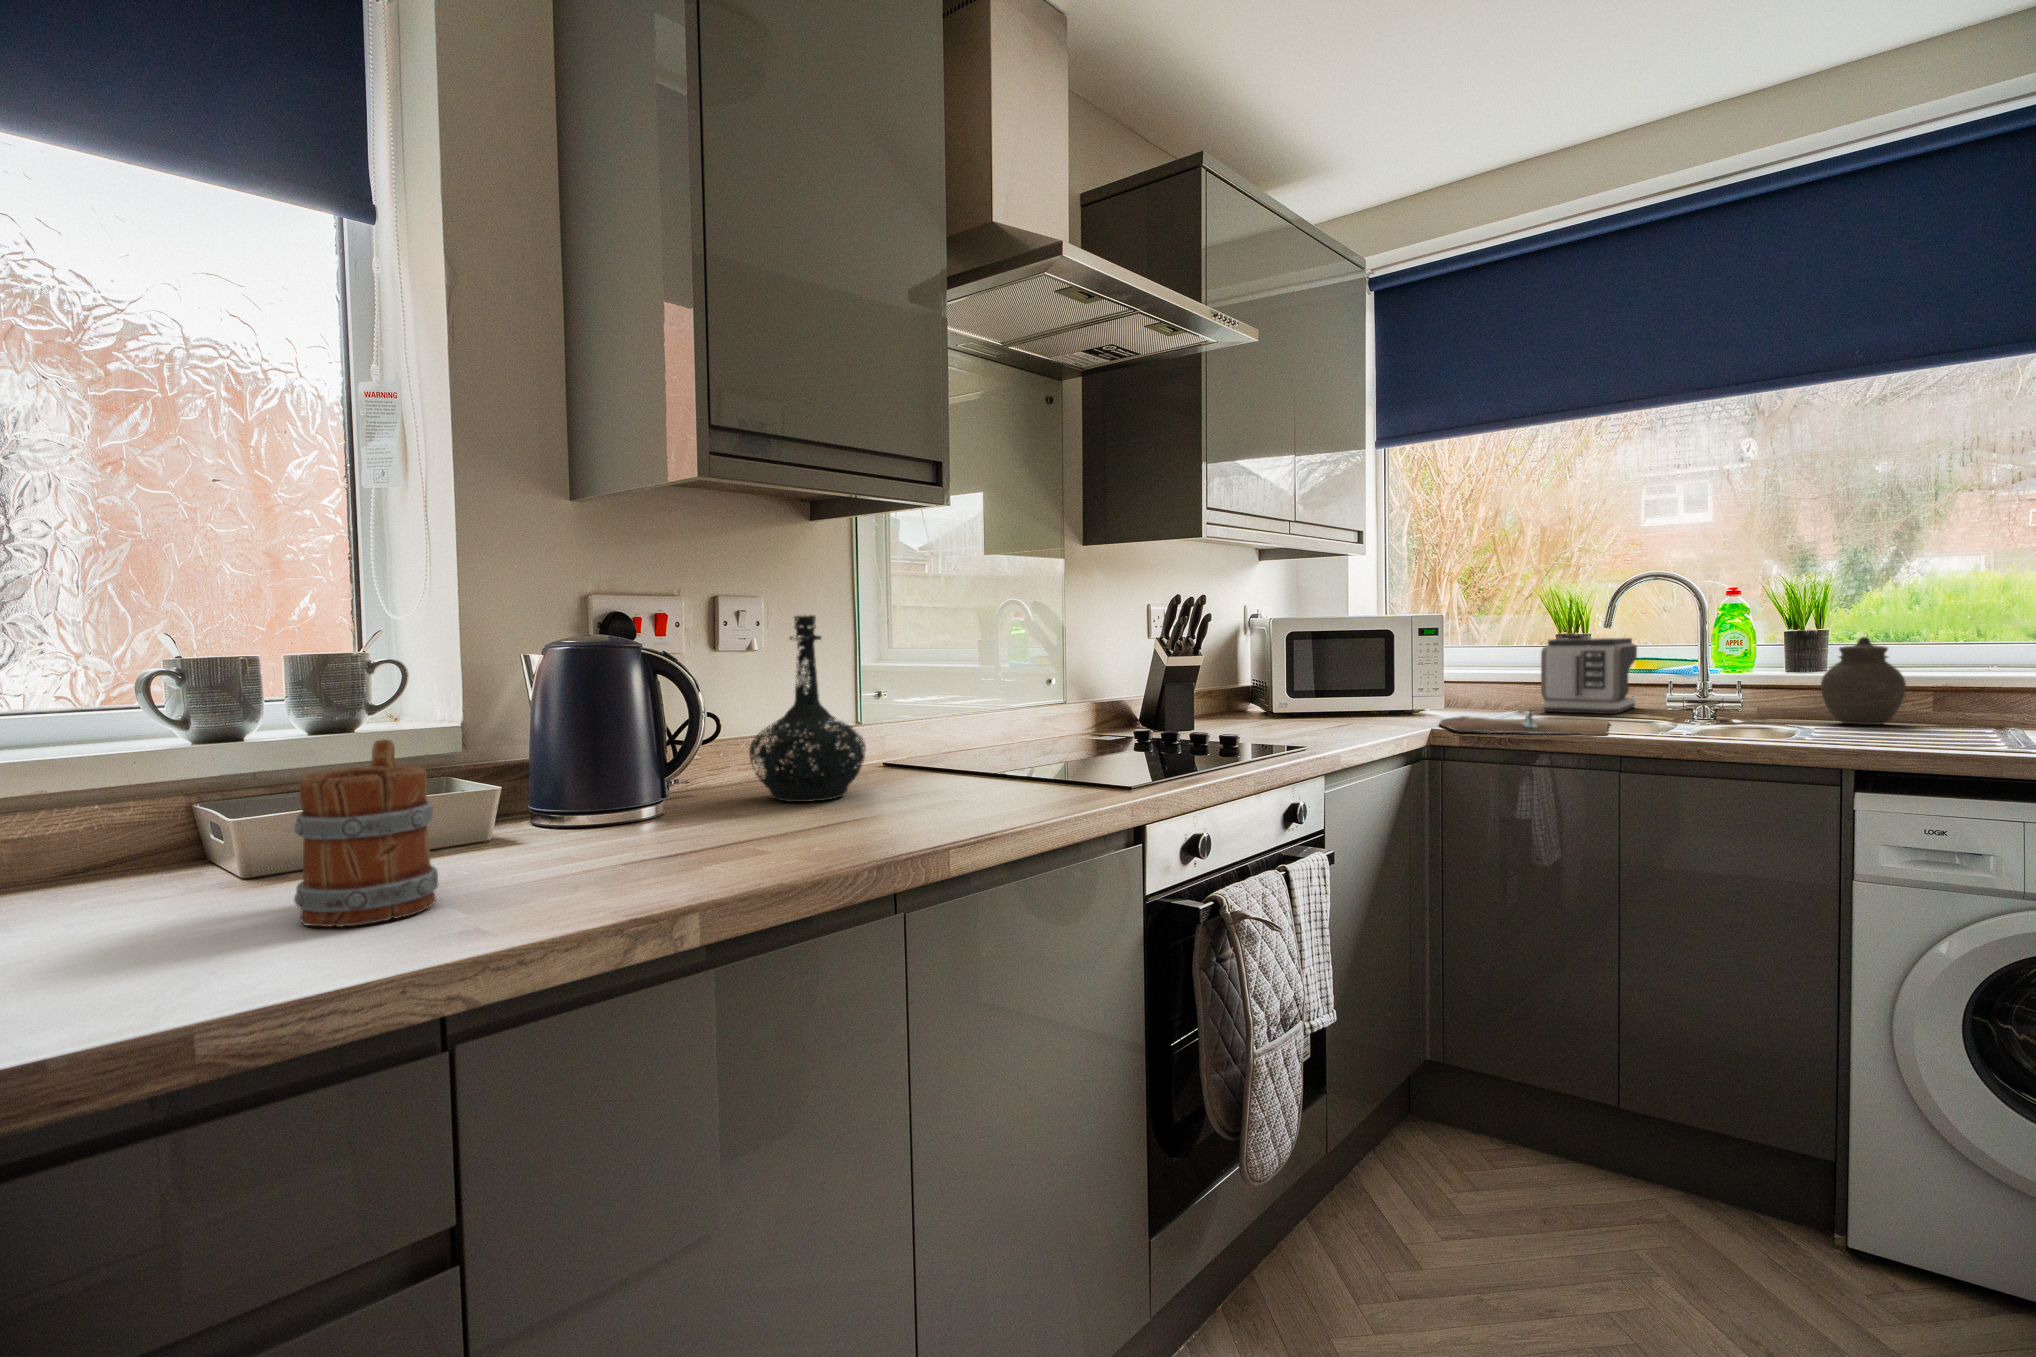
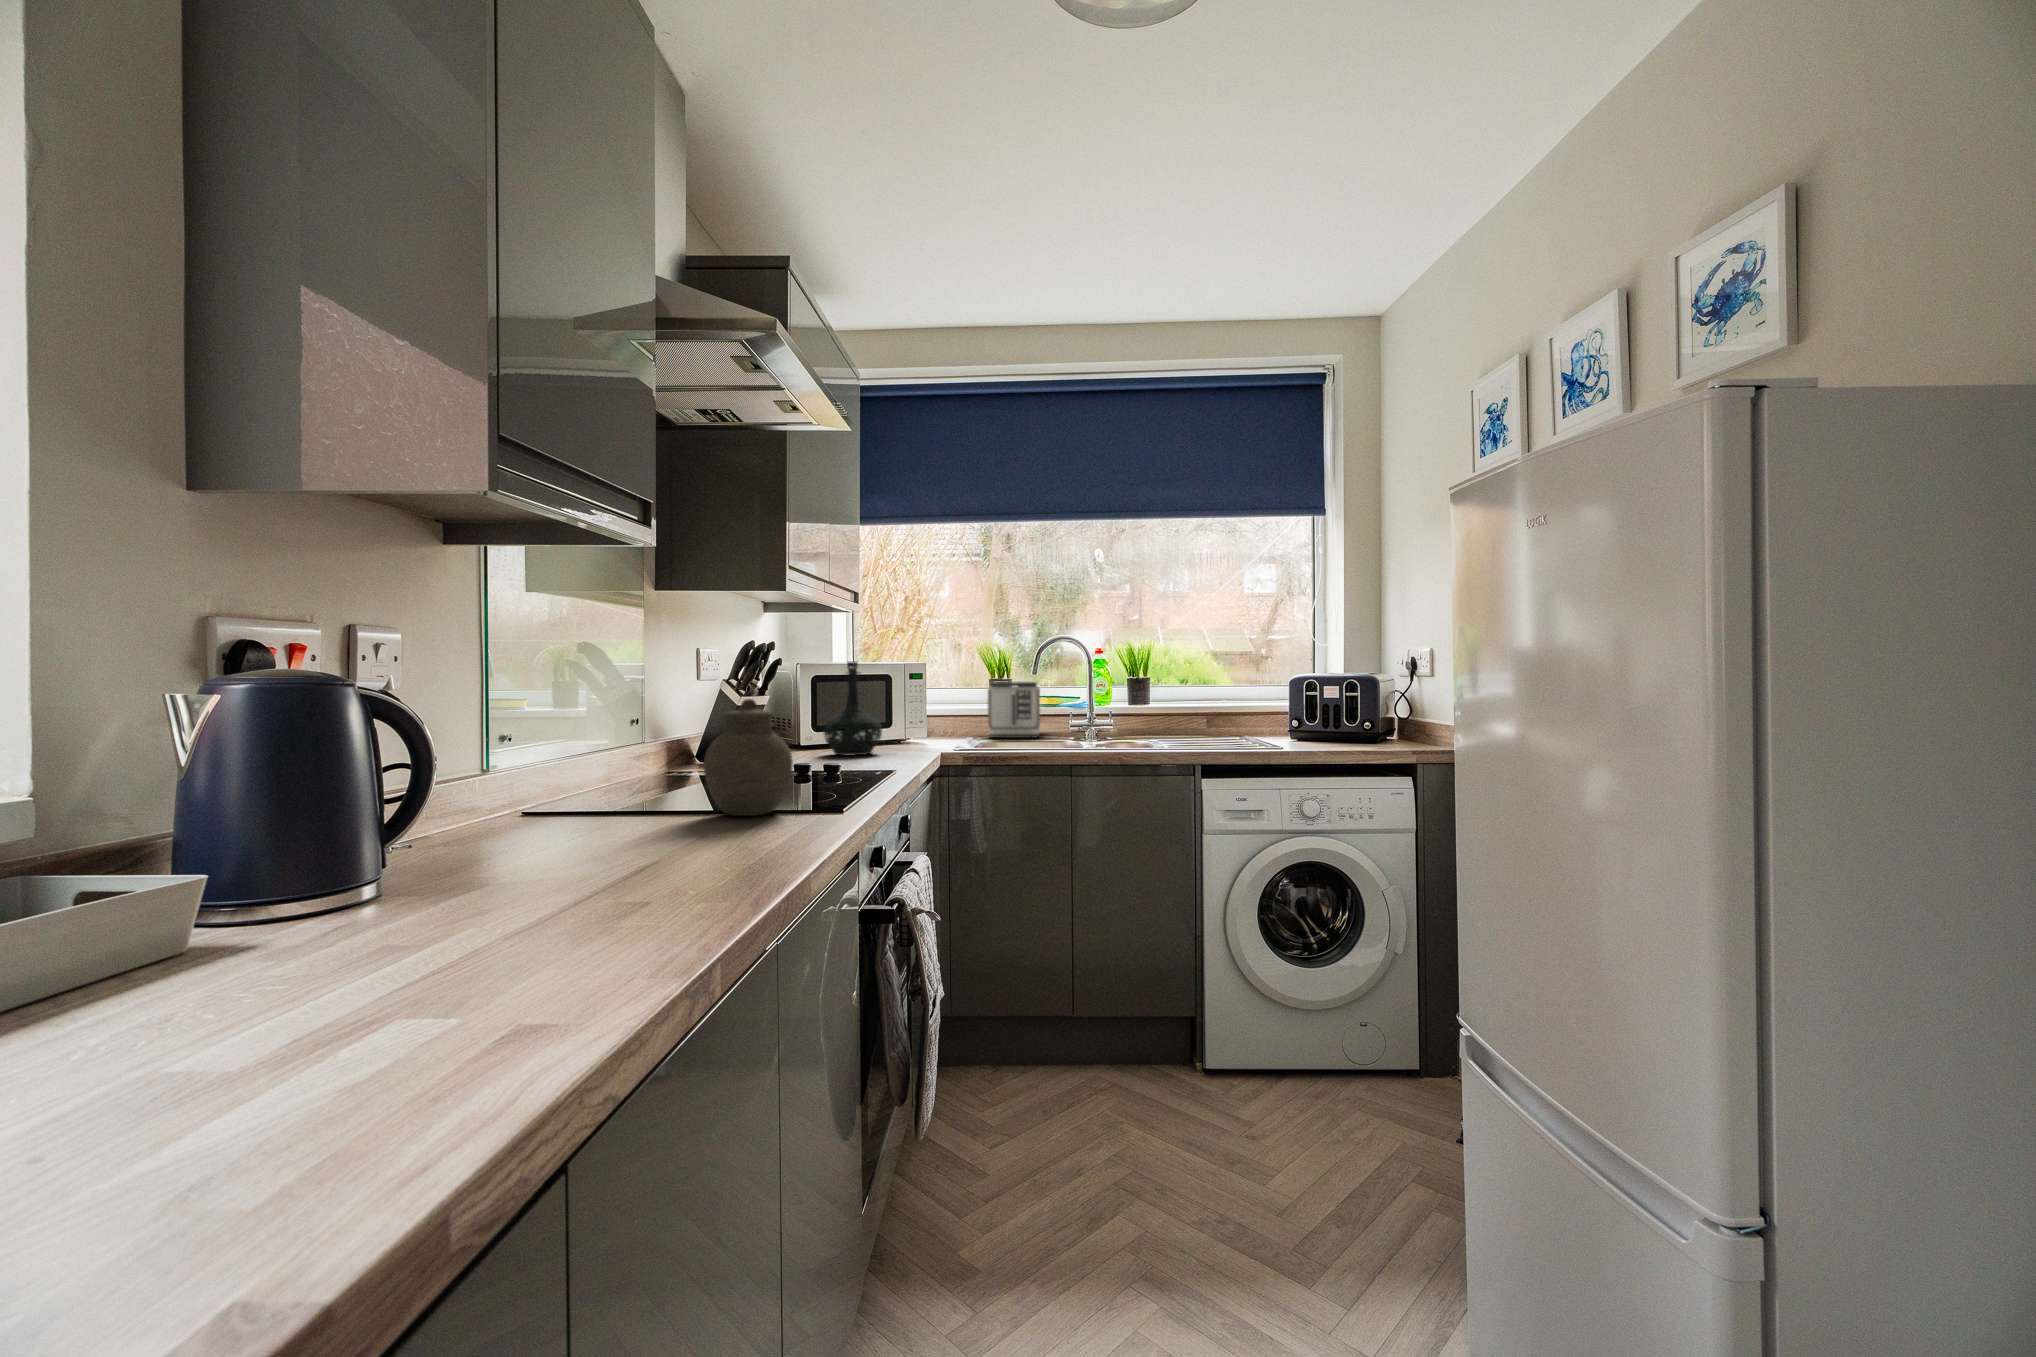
bottle: present [749,615,866,802] -> present [824,661,882,755]
jar: present [1821,637,1906,725] -> present [704,699,793,816]
cutting board: present [1440,710,1609,735] -> none [935,734,1063,754]
mug: present [294,739,438,927] -> none [293,783,458,985]

